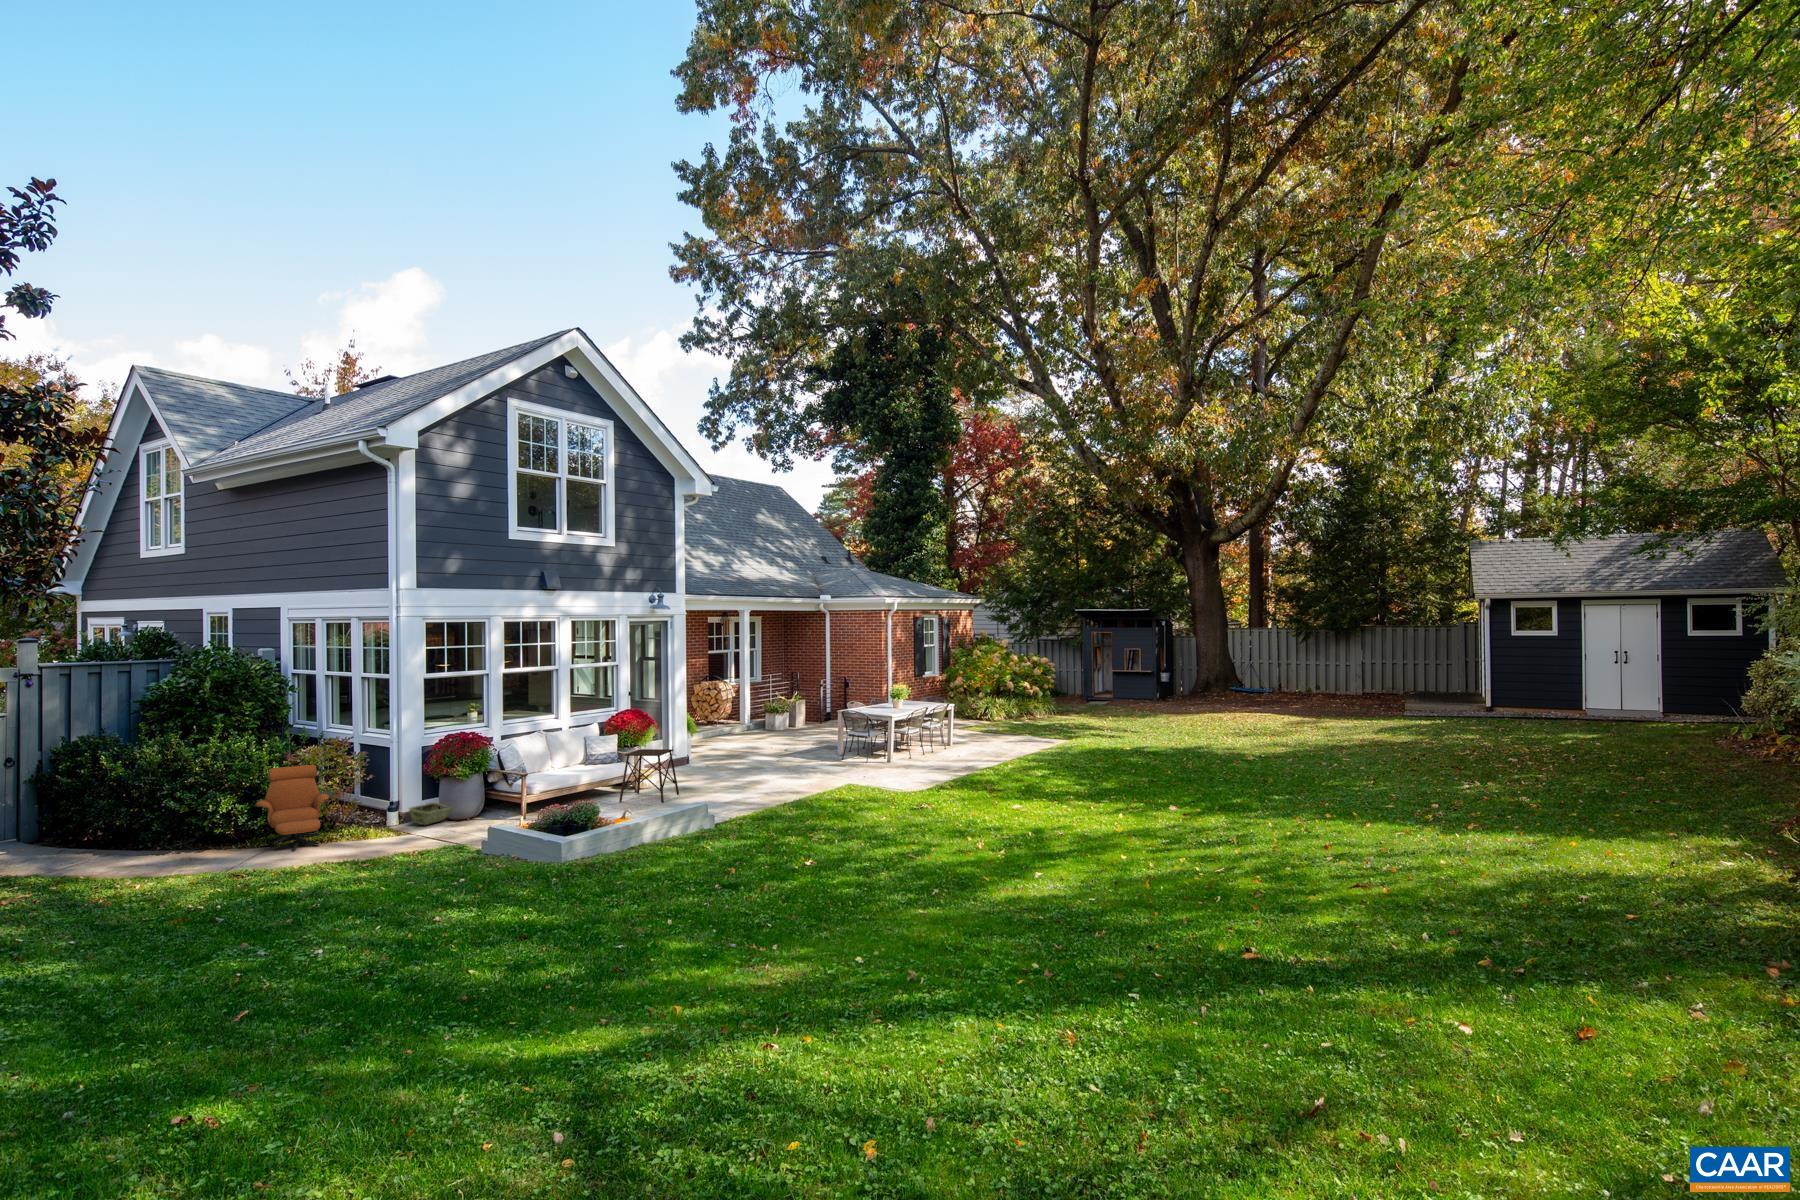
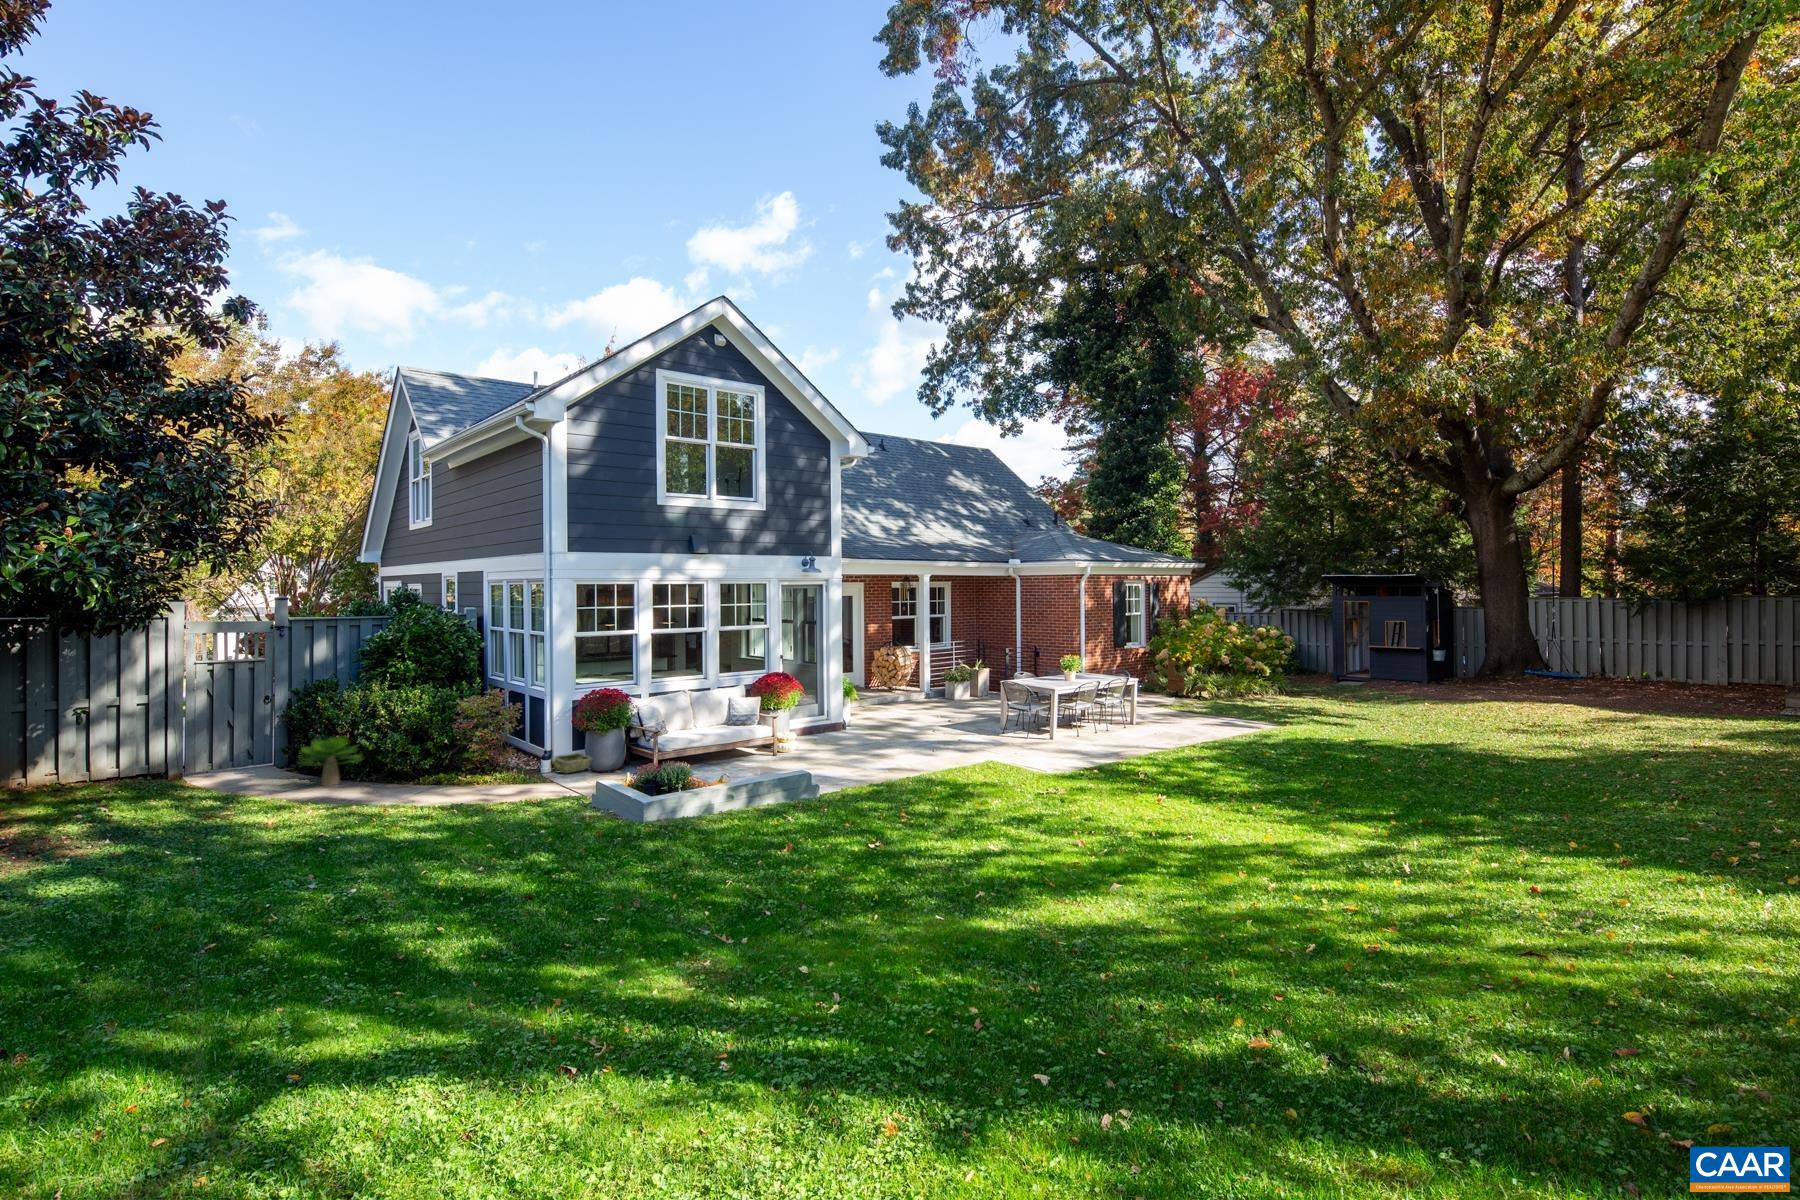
side table: present [619,749,679,803] -> none [747,713,808,768]
lounge chair: present [256,765,329,851] -> present [1166,661,1209,700]
potted plant: none [82,800,174,861] -> present [299,737,361,786]

